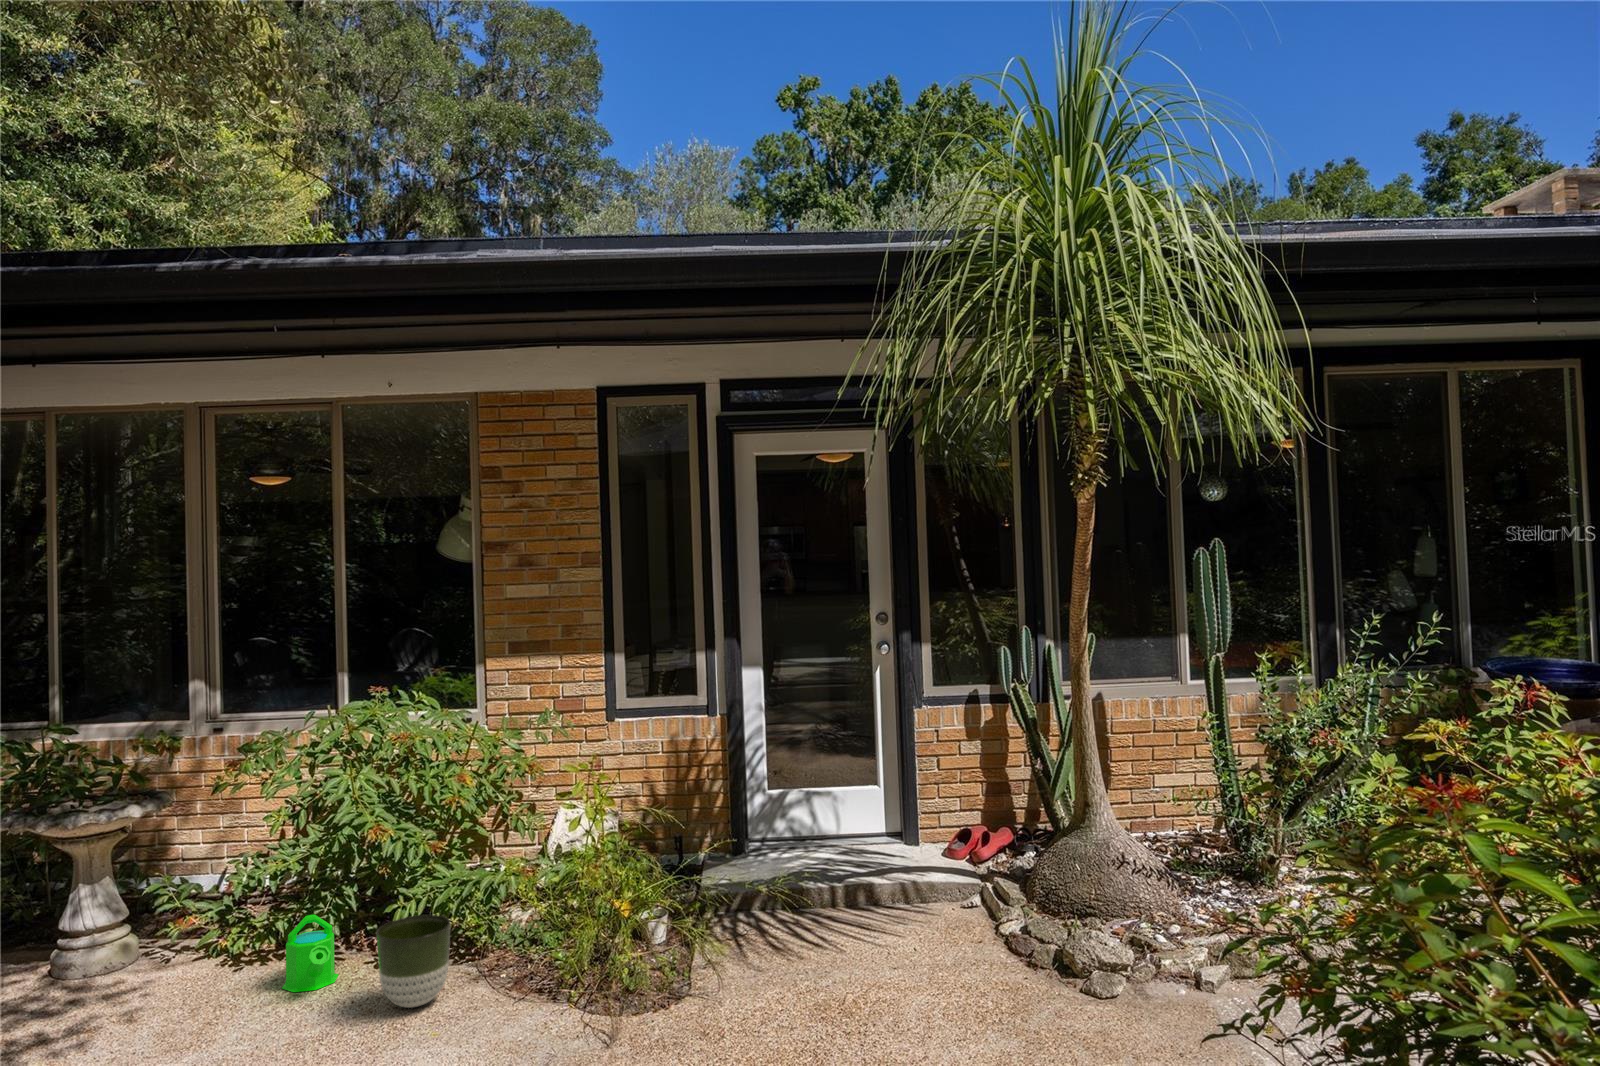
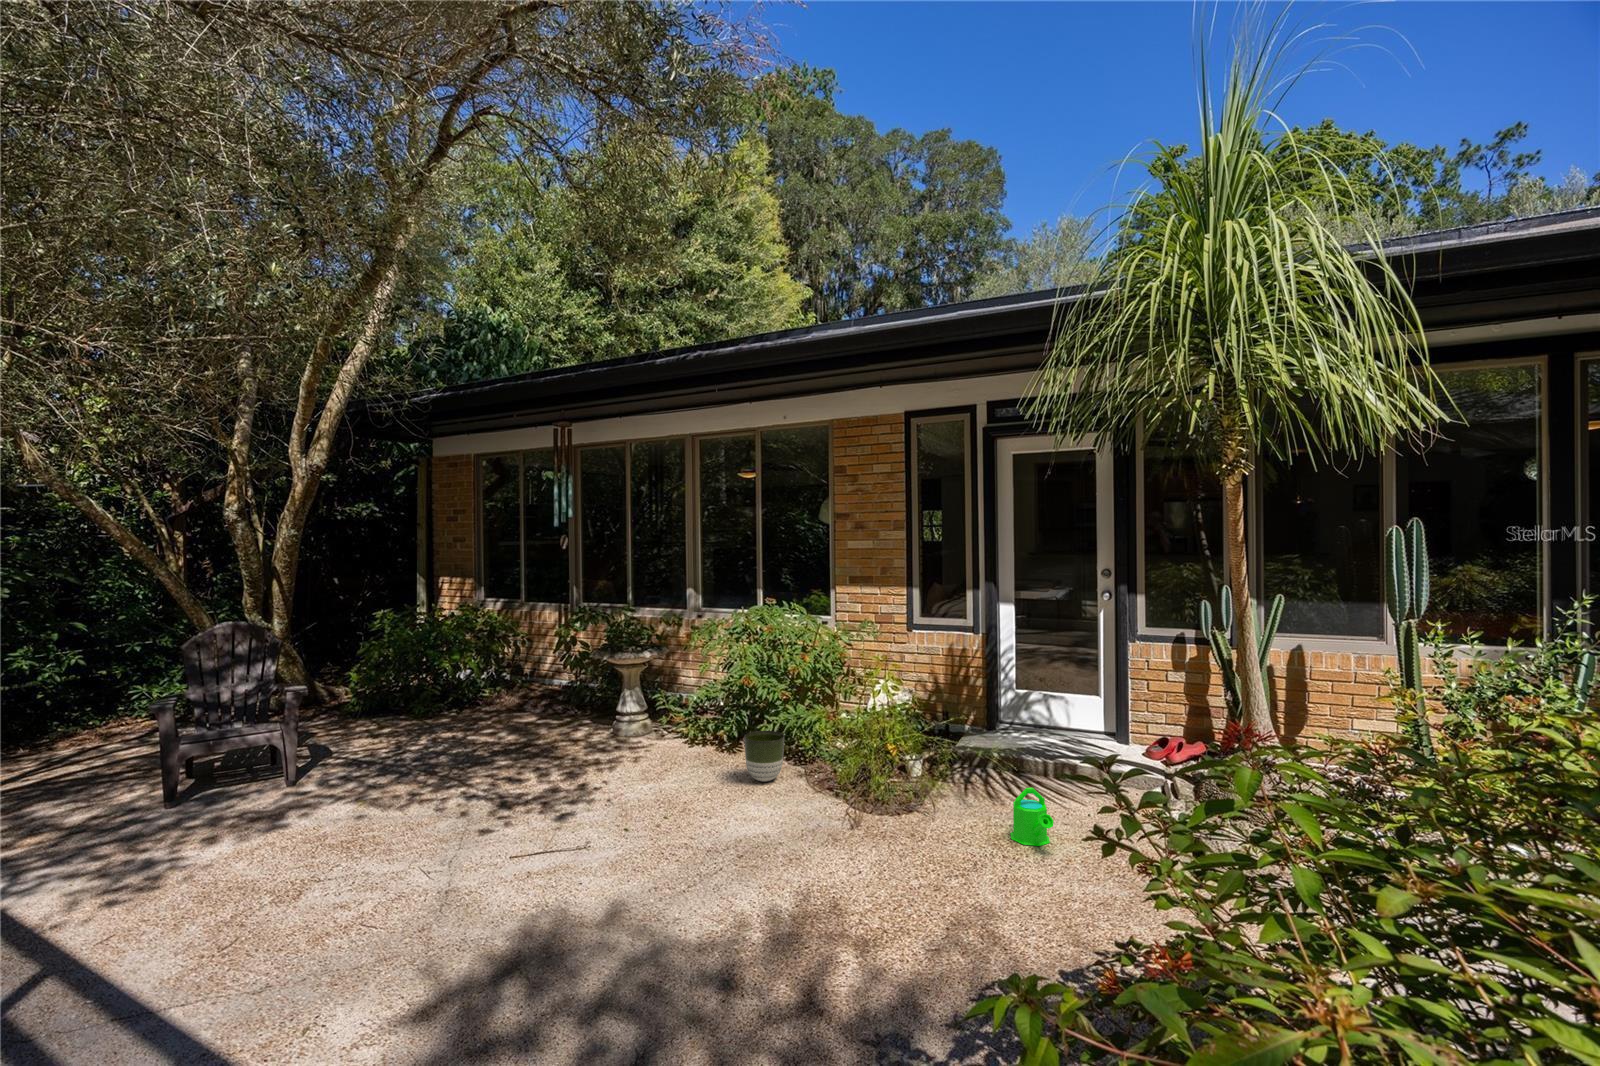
watering can: present [282,914,339,992] -> present [1010,788,1054,846]

